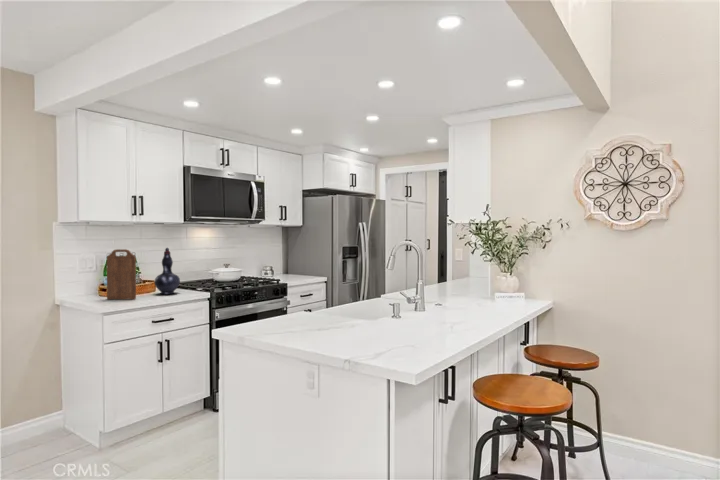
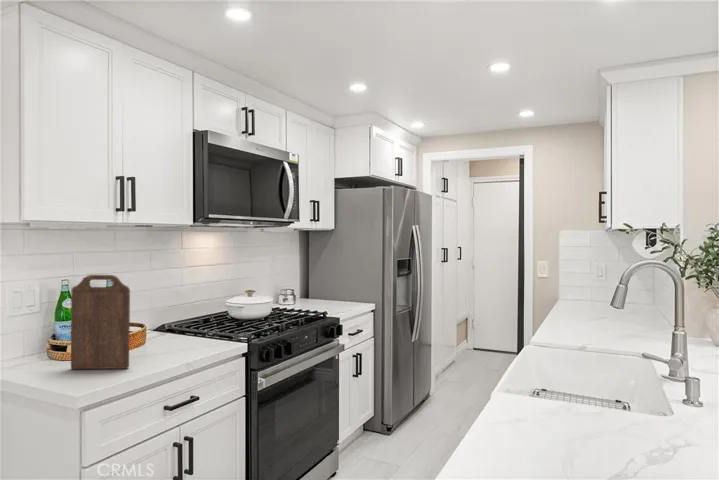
decorative vase: present [155,248,180,294] -> none [154,269,198,352]

